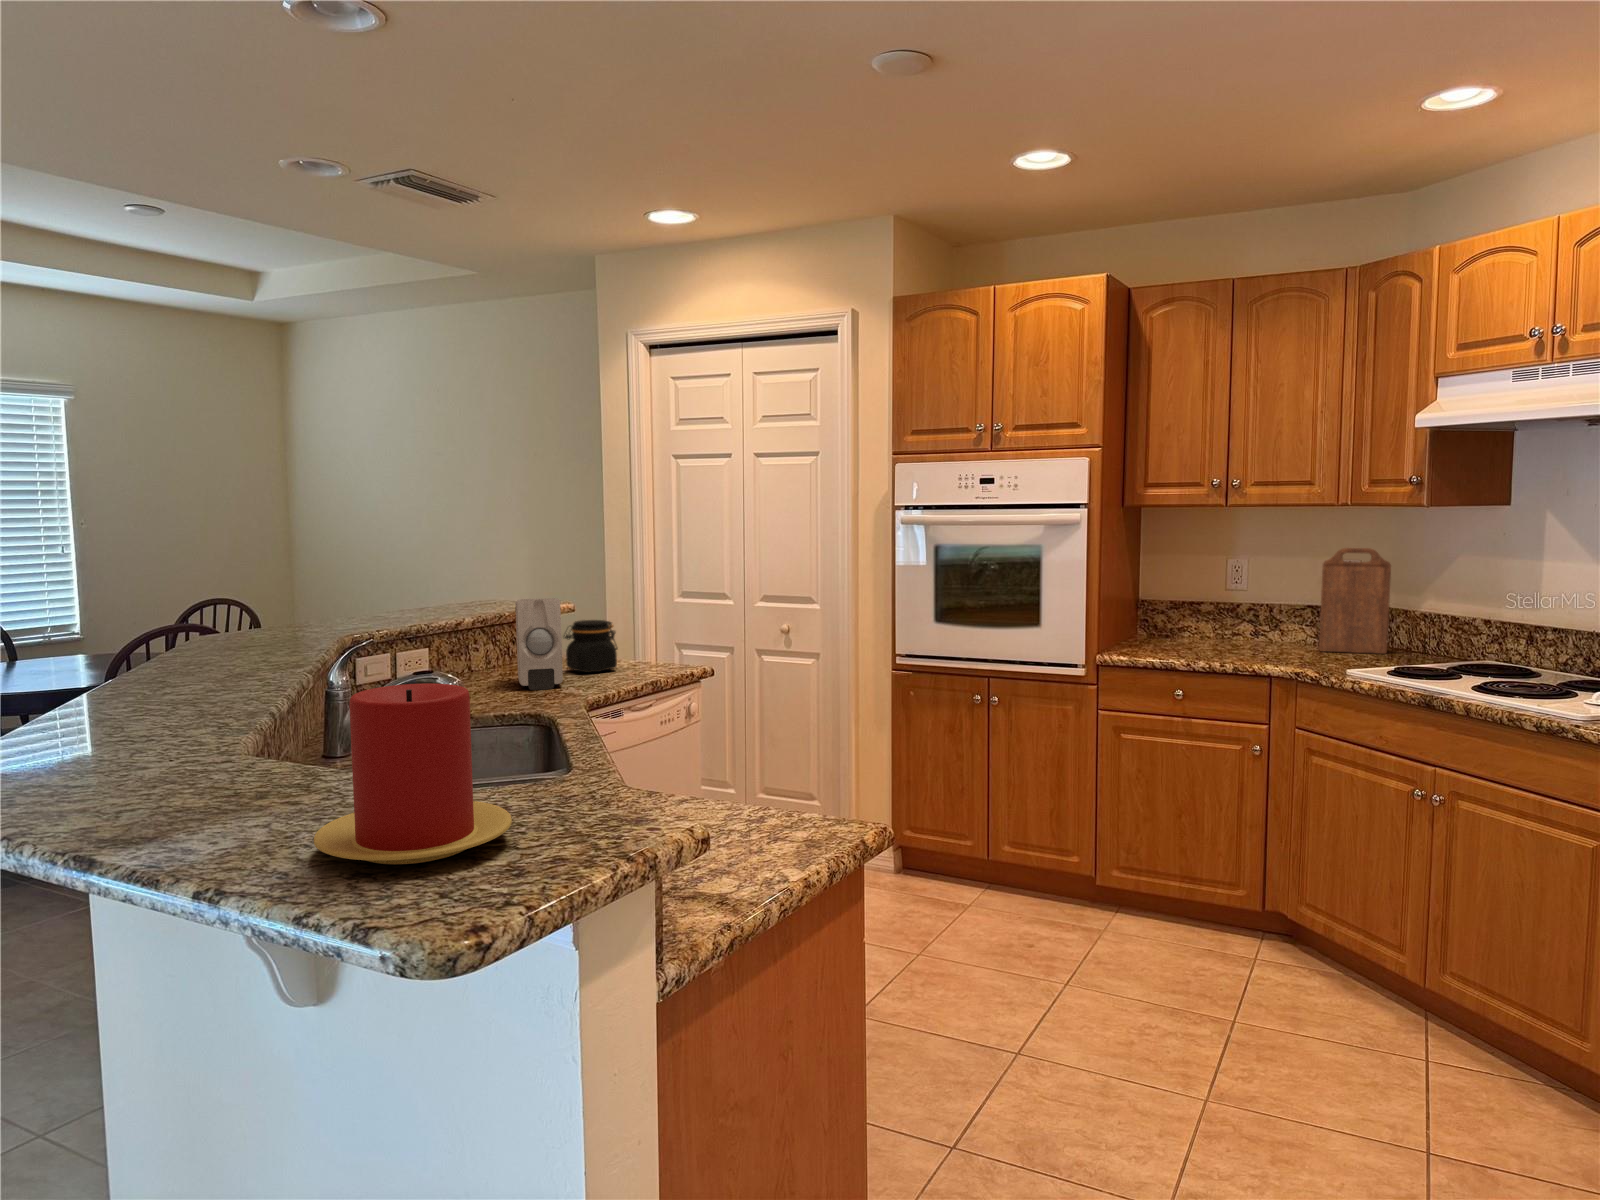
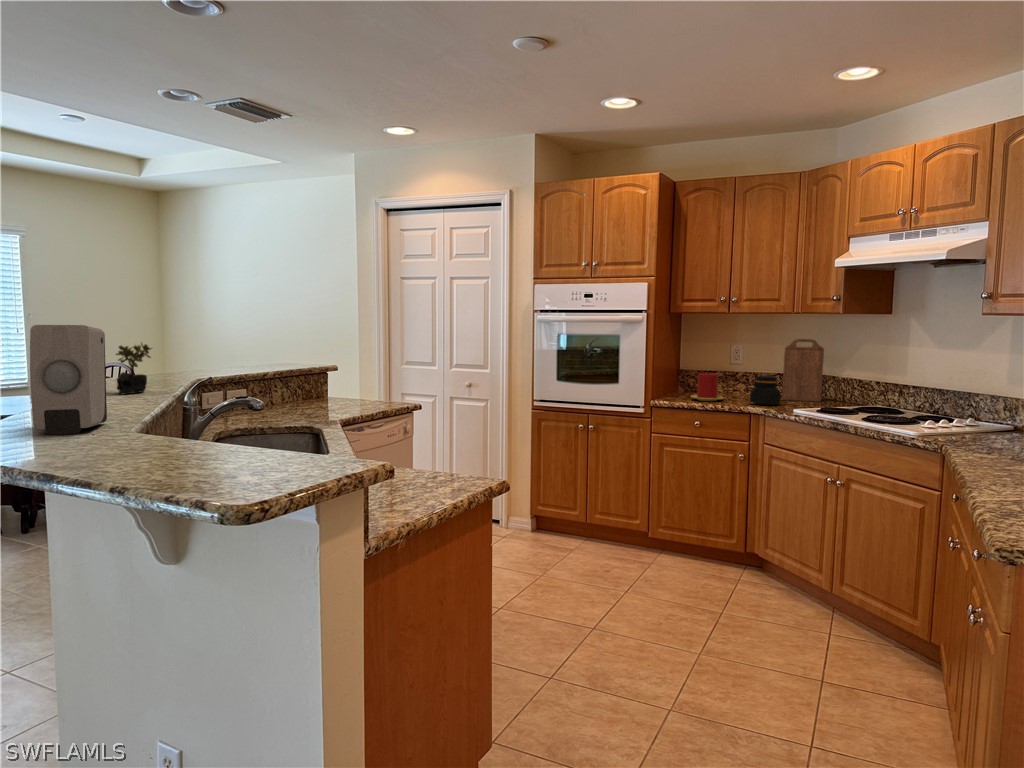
succulent plant: none [211,580,273,670] -> present [116,343,152,394]
soap dispenser: present [515,598,563,690] -> present [30,325,107,435]
jar: present [564,620,618,673] -> present [750,376,781,405]
candle: present [314,683,512,864] -> present [691,373,723,401]

